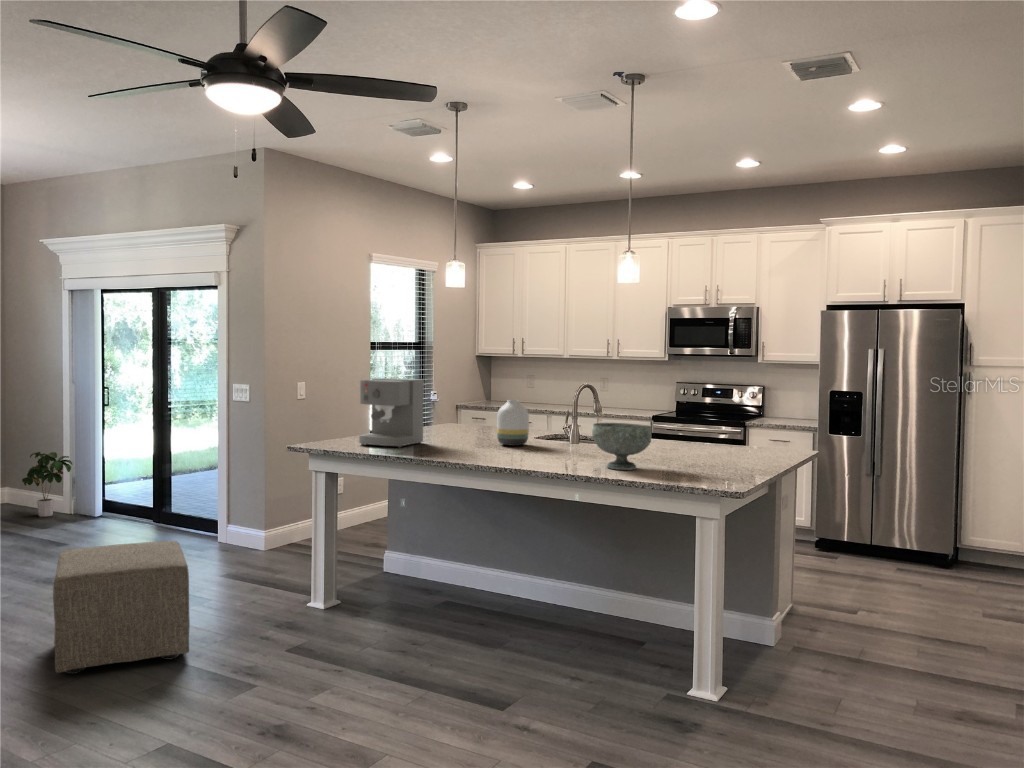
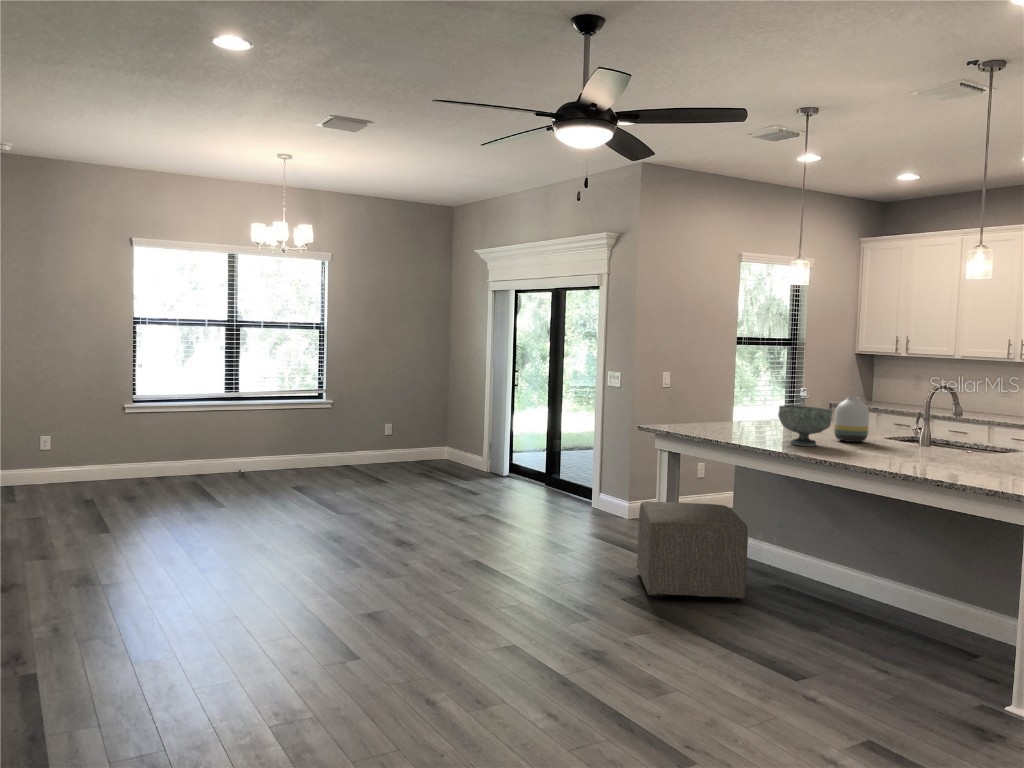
coffee maker: present [359,378,424,448] -> none [699,371,764,435]
decorative bowl: present [592,423,651,470] -> present [778,405,833,446]
potted plant: present [22,452,72,517] -> none [456,420,491,472]
ottoman: present [53,541,190,674] -> present [637,502,748,601]

